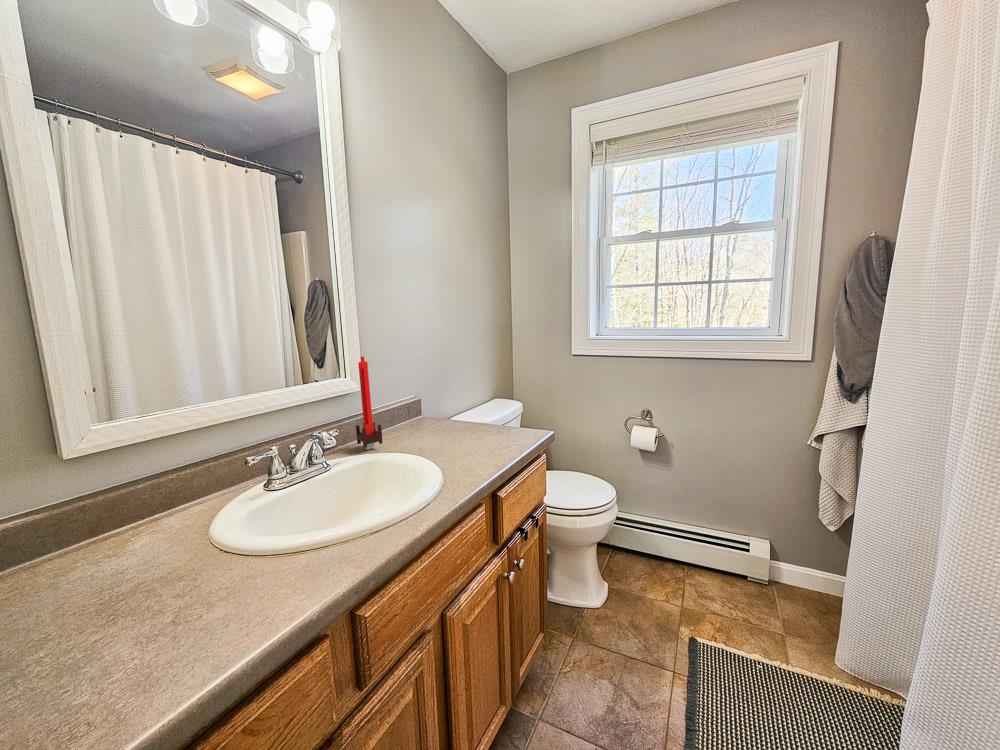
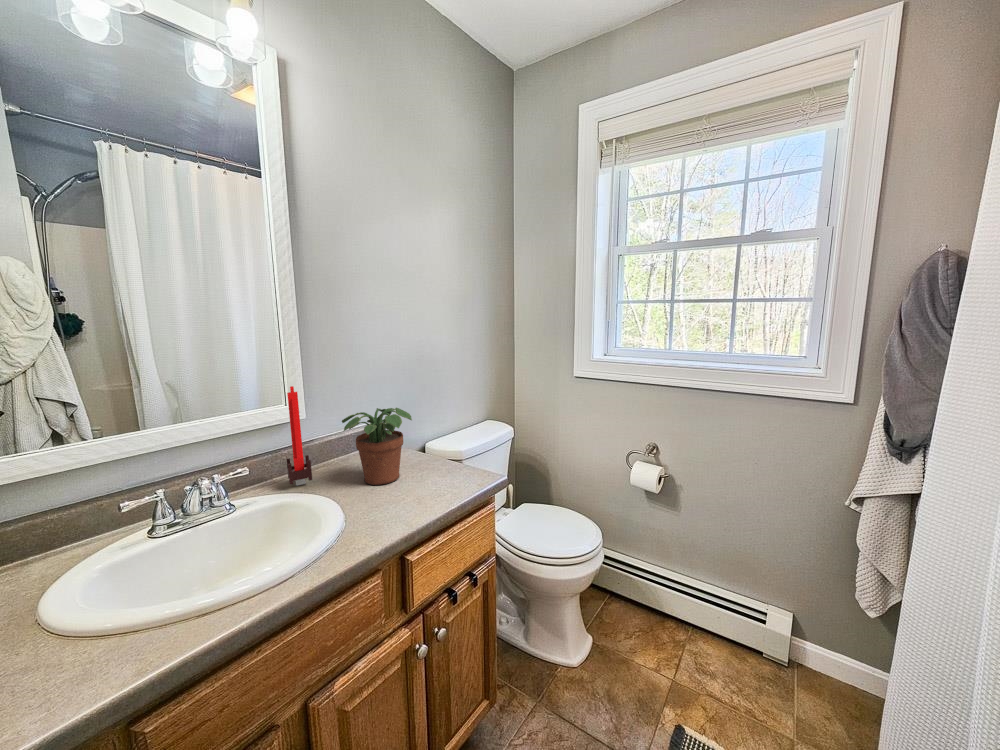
potted plant: none [407,376,469,444] -> present [342,408,412,485]

